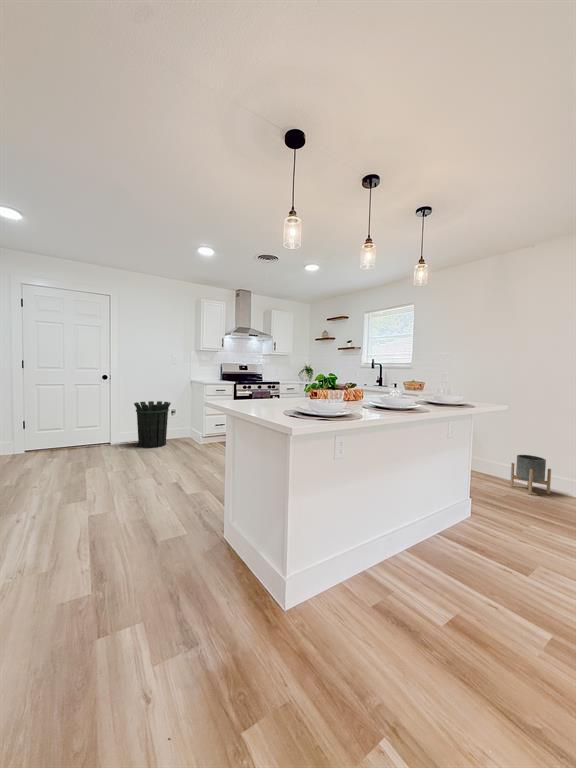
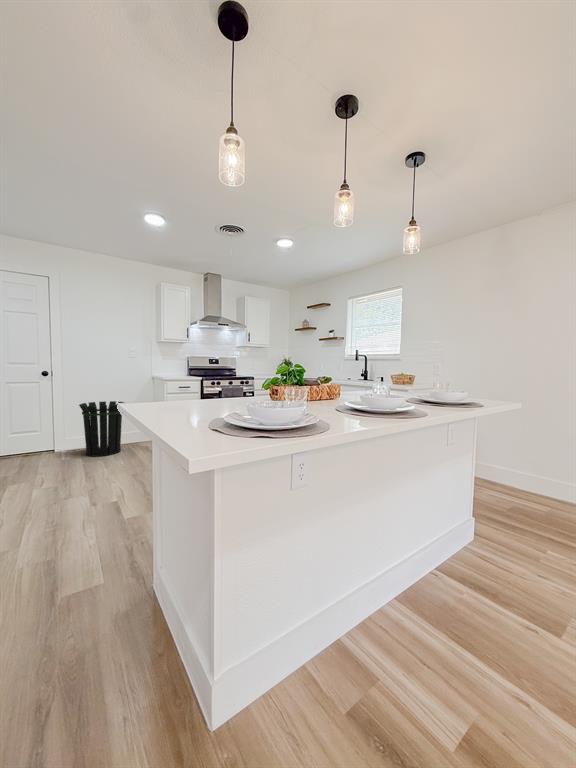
planter: present [510,455,551,495] -> none [516,458,564,506]

